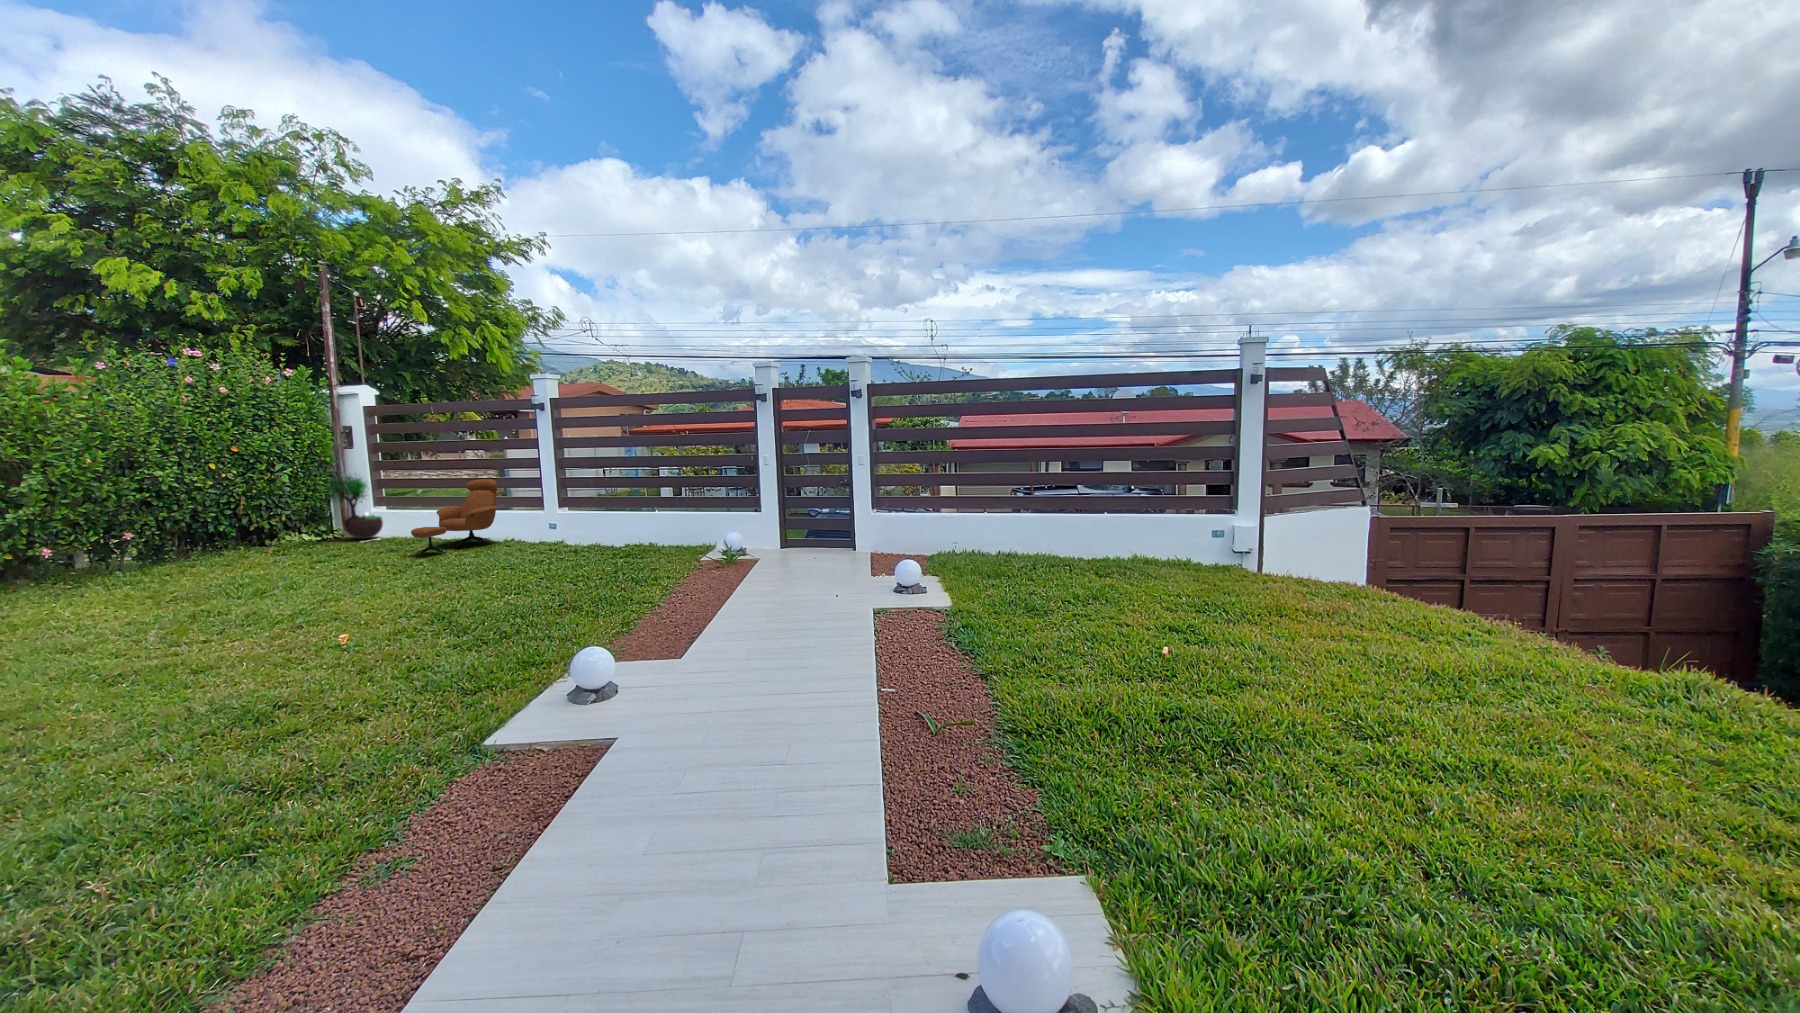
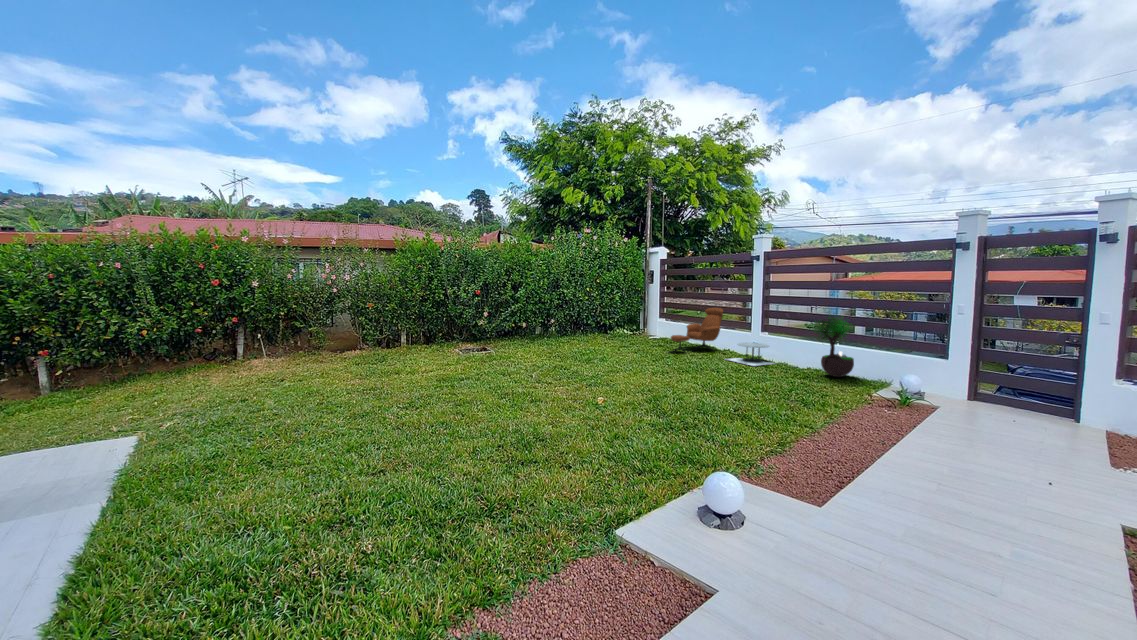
potted tree: present [327,476,383,539] -> present [814,317,854,377]
side table: none [509,522,594,554] -> present [727,343,773,366]

